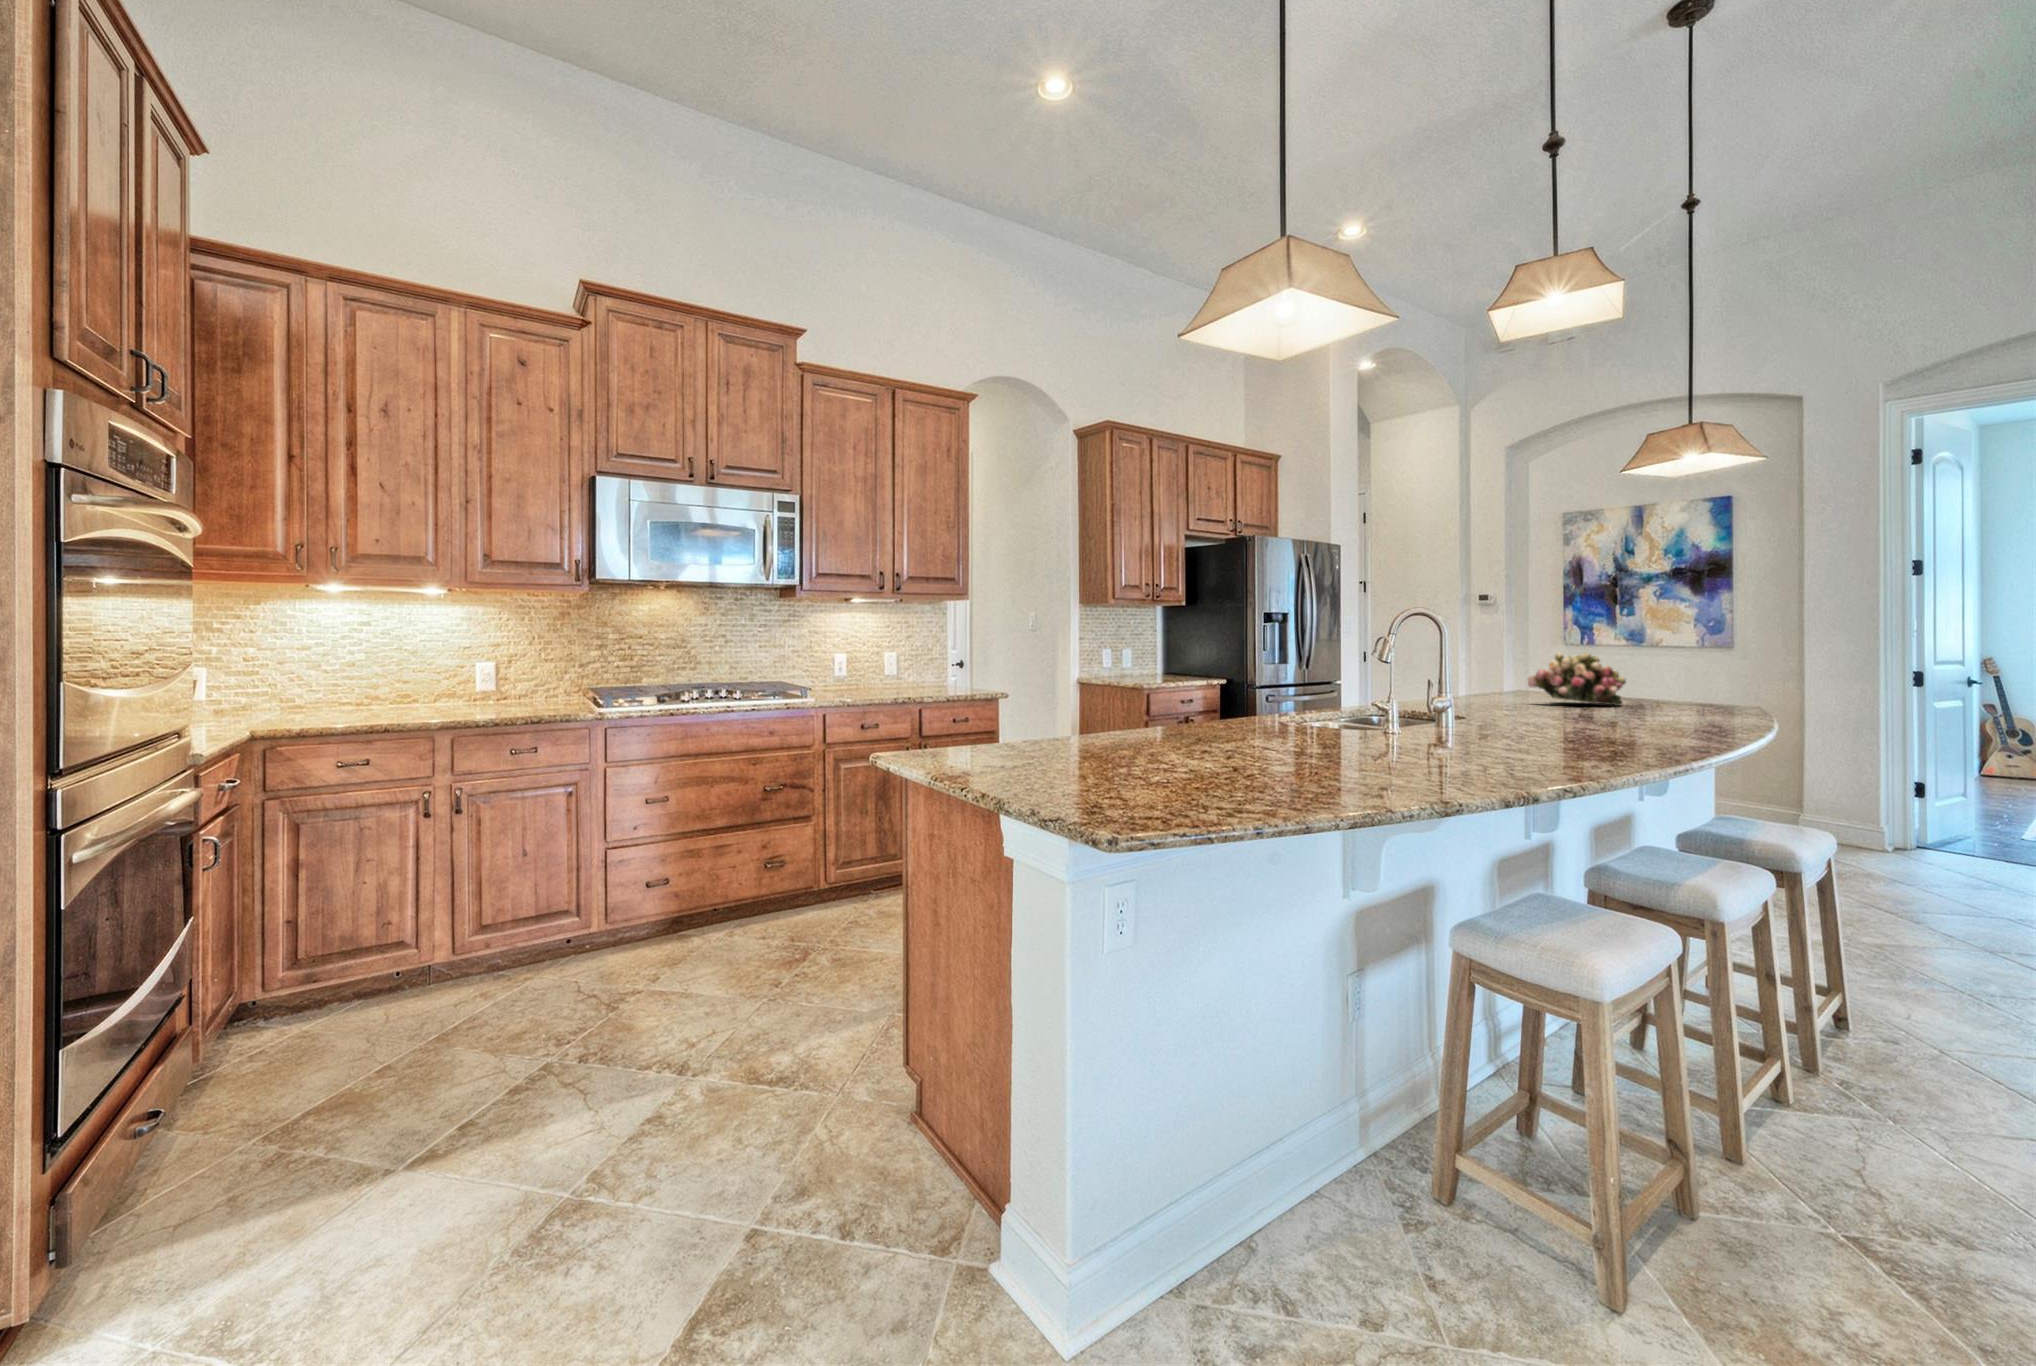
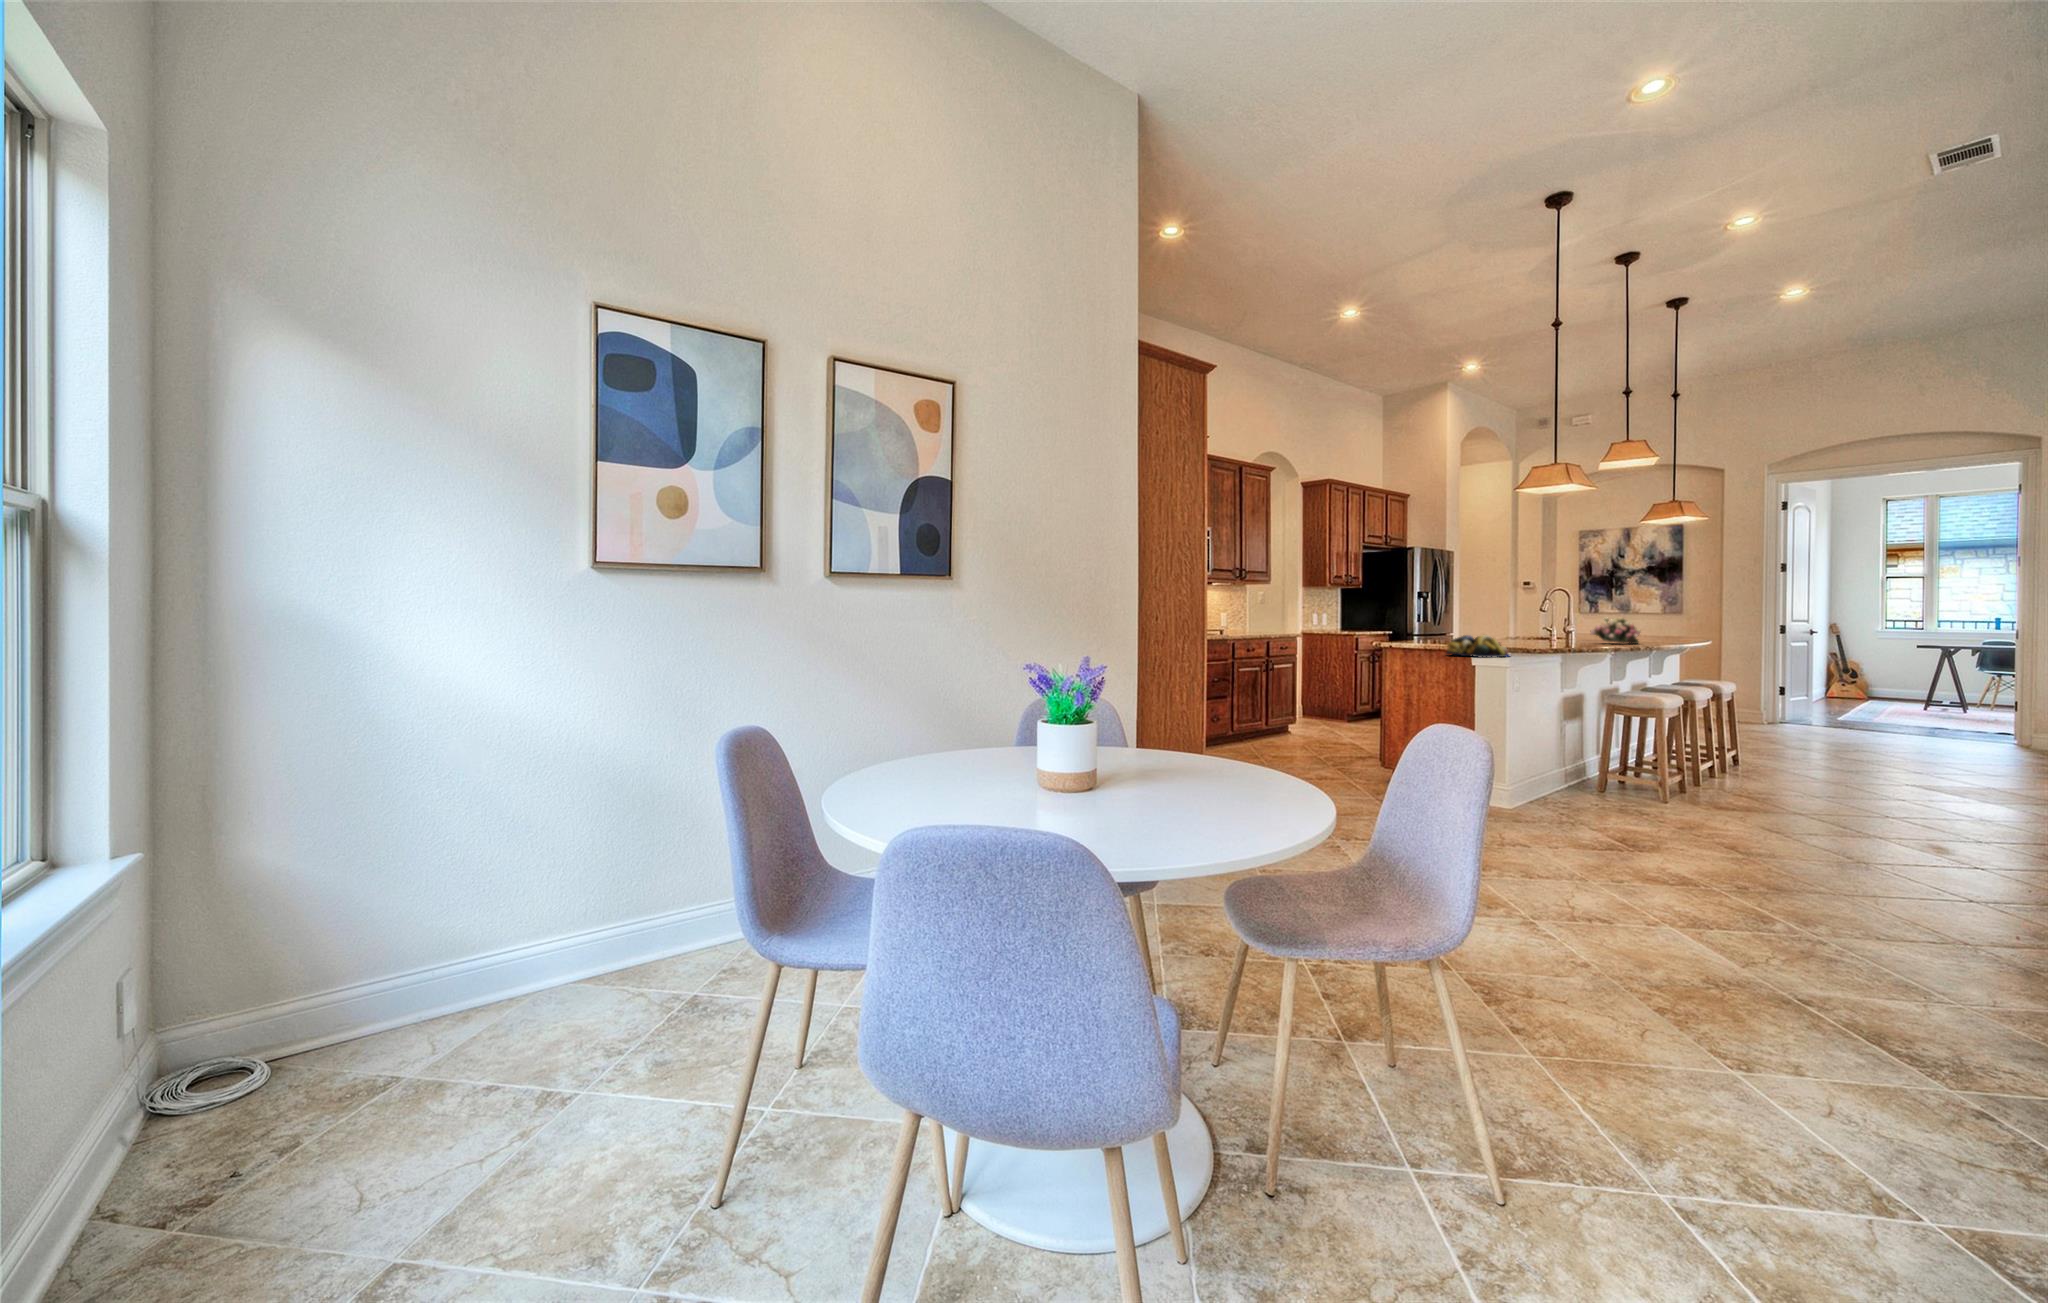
fruit bowl: none [1023,701,1179,769] -> present [1447,635,1510,658]

